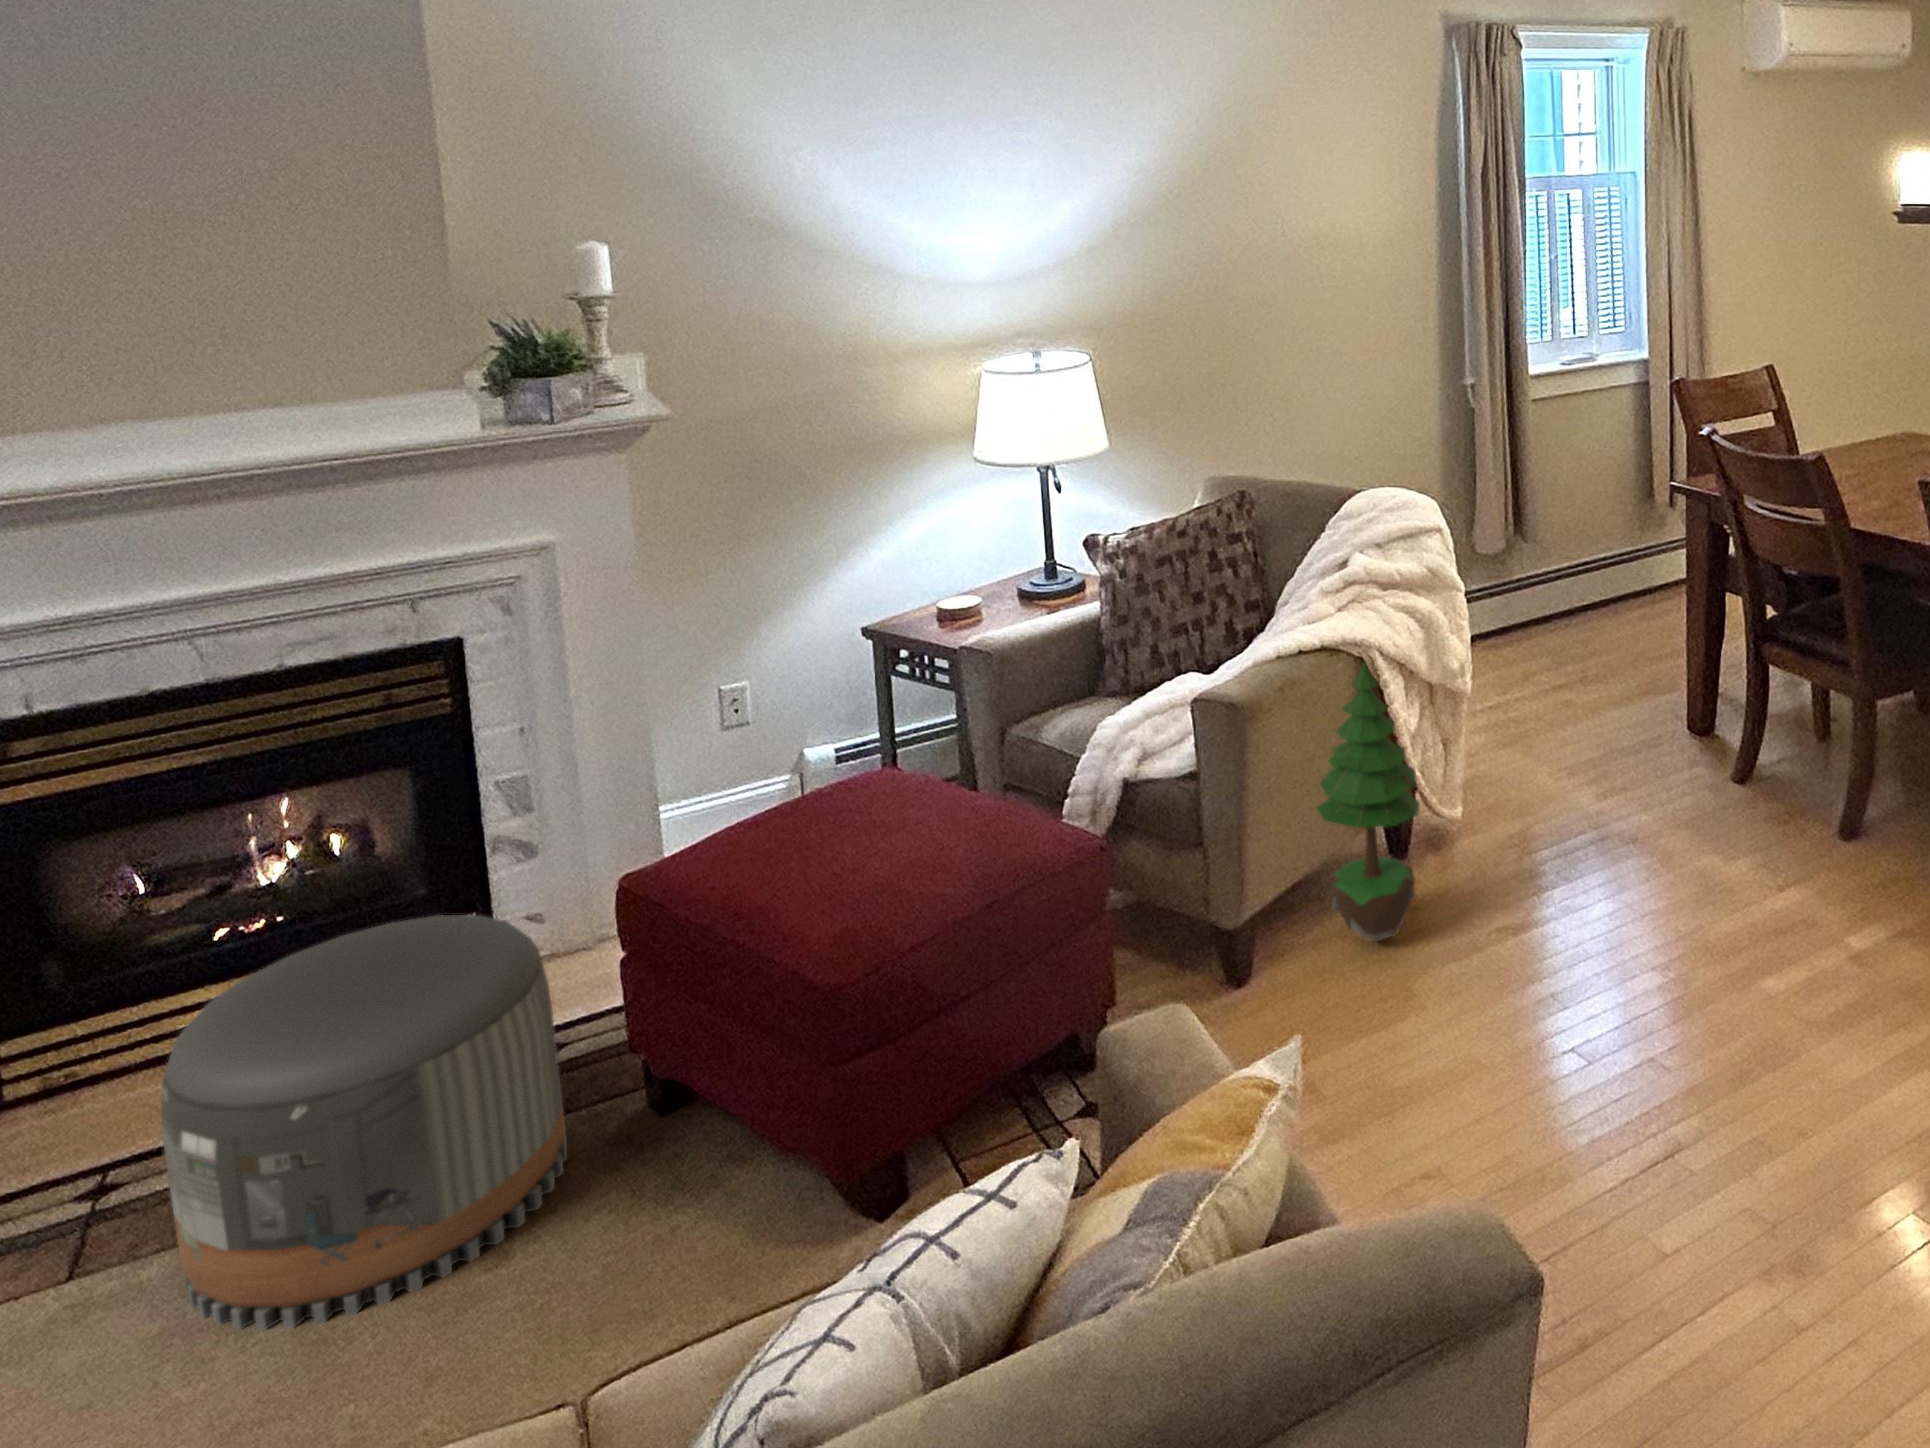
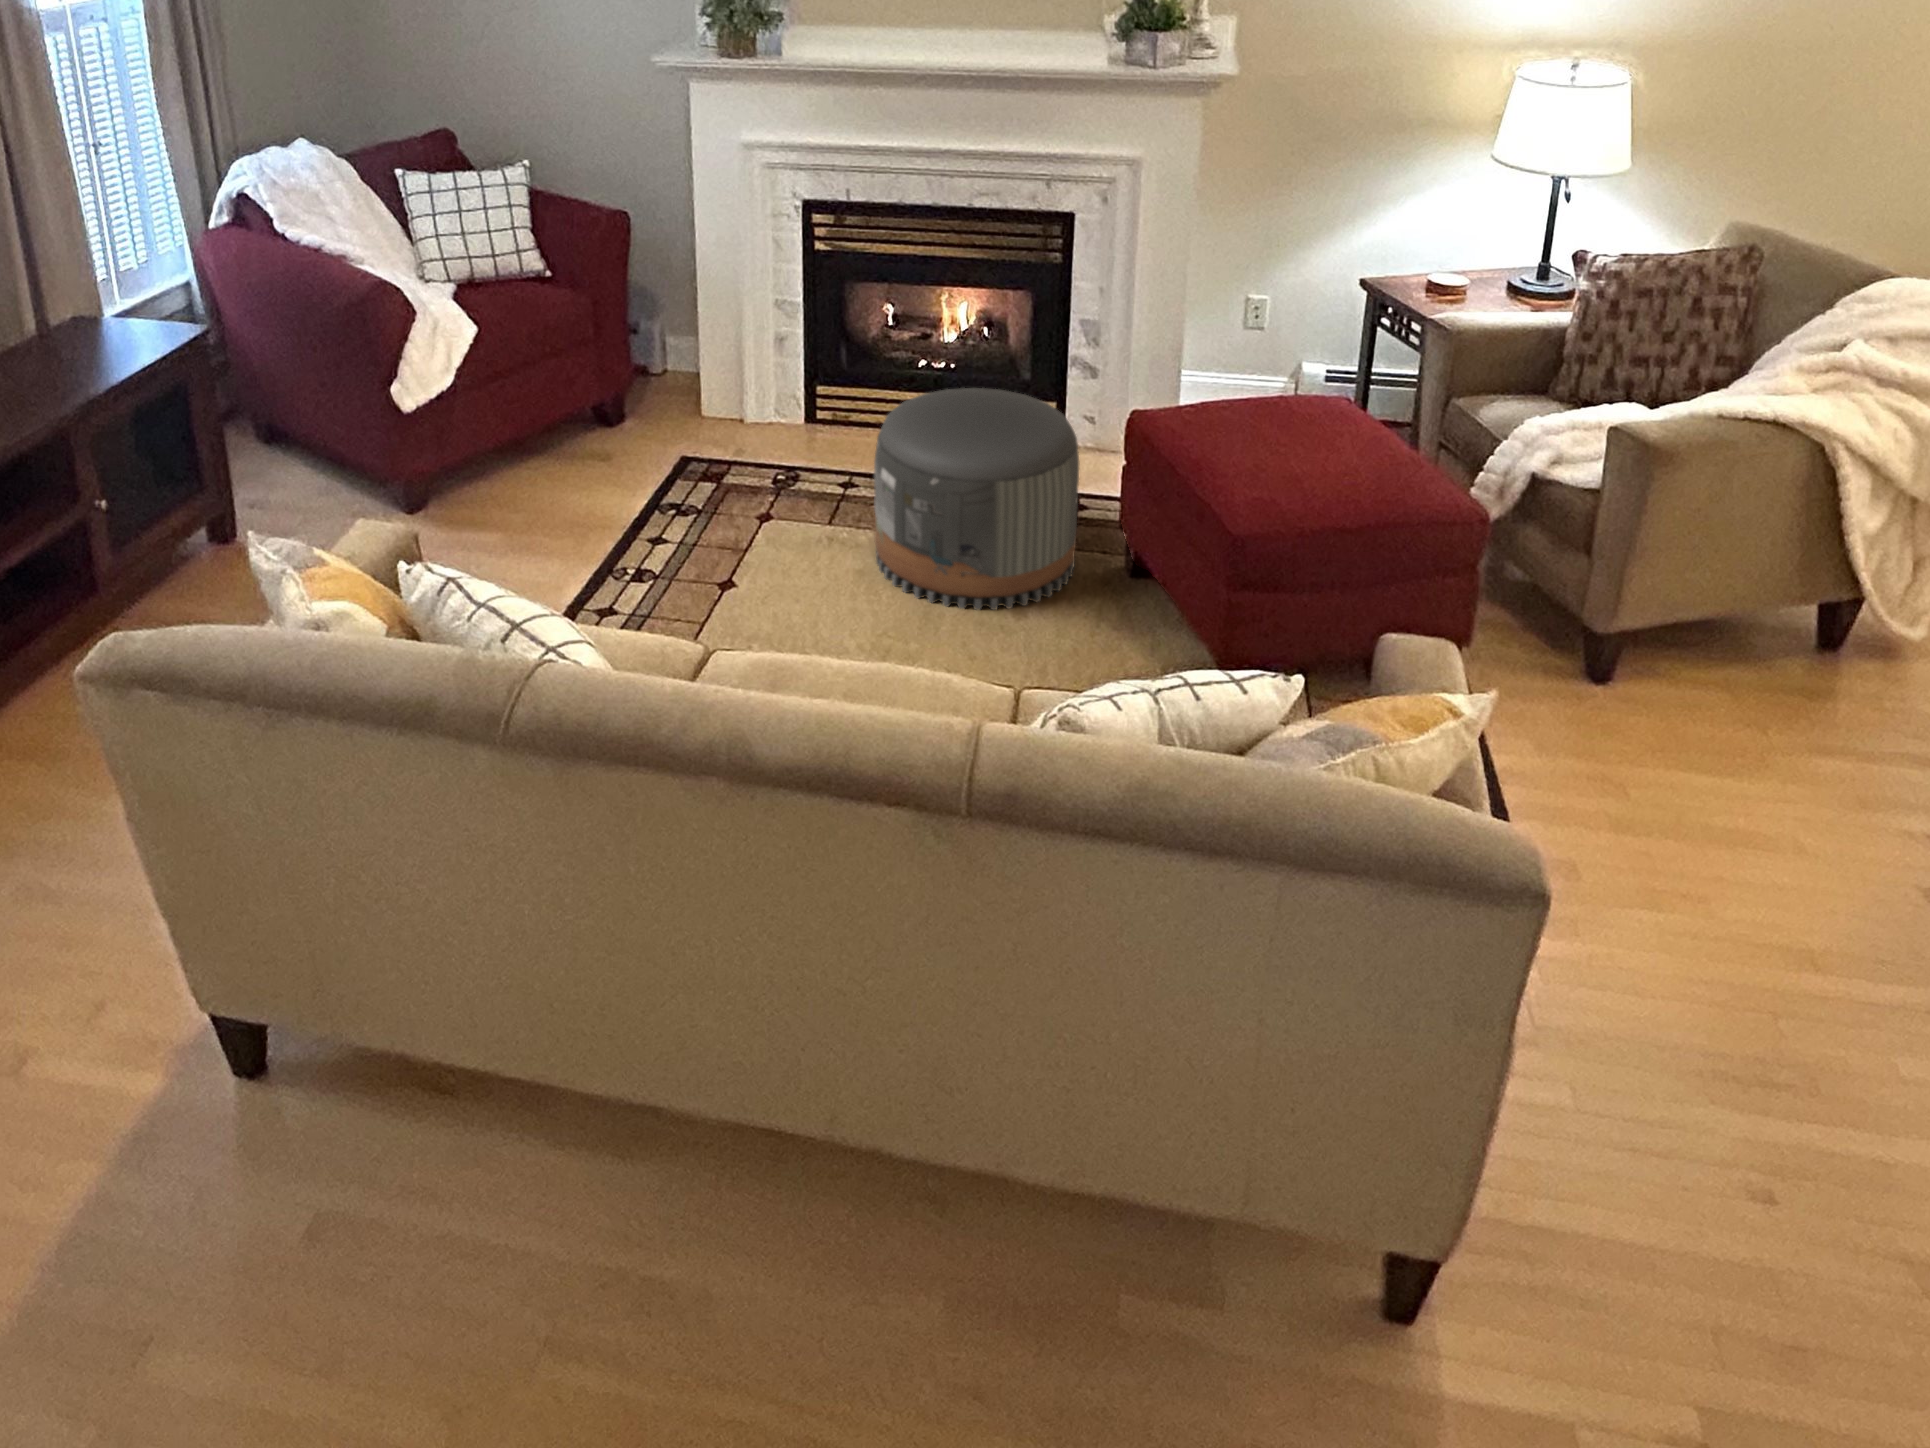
potted tree: present [1317,663,1420,942] -> none [1711,446,1845,709]

